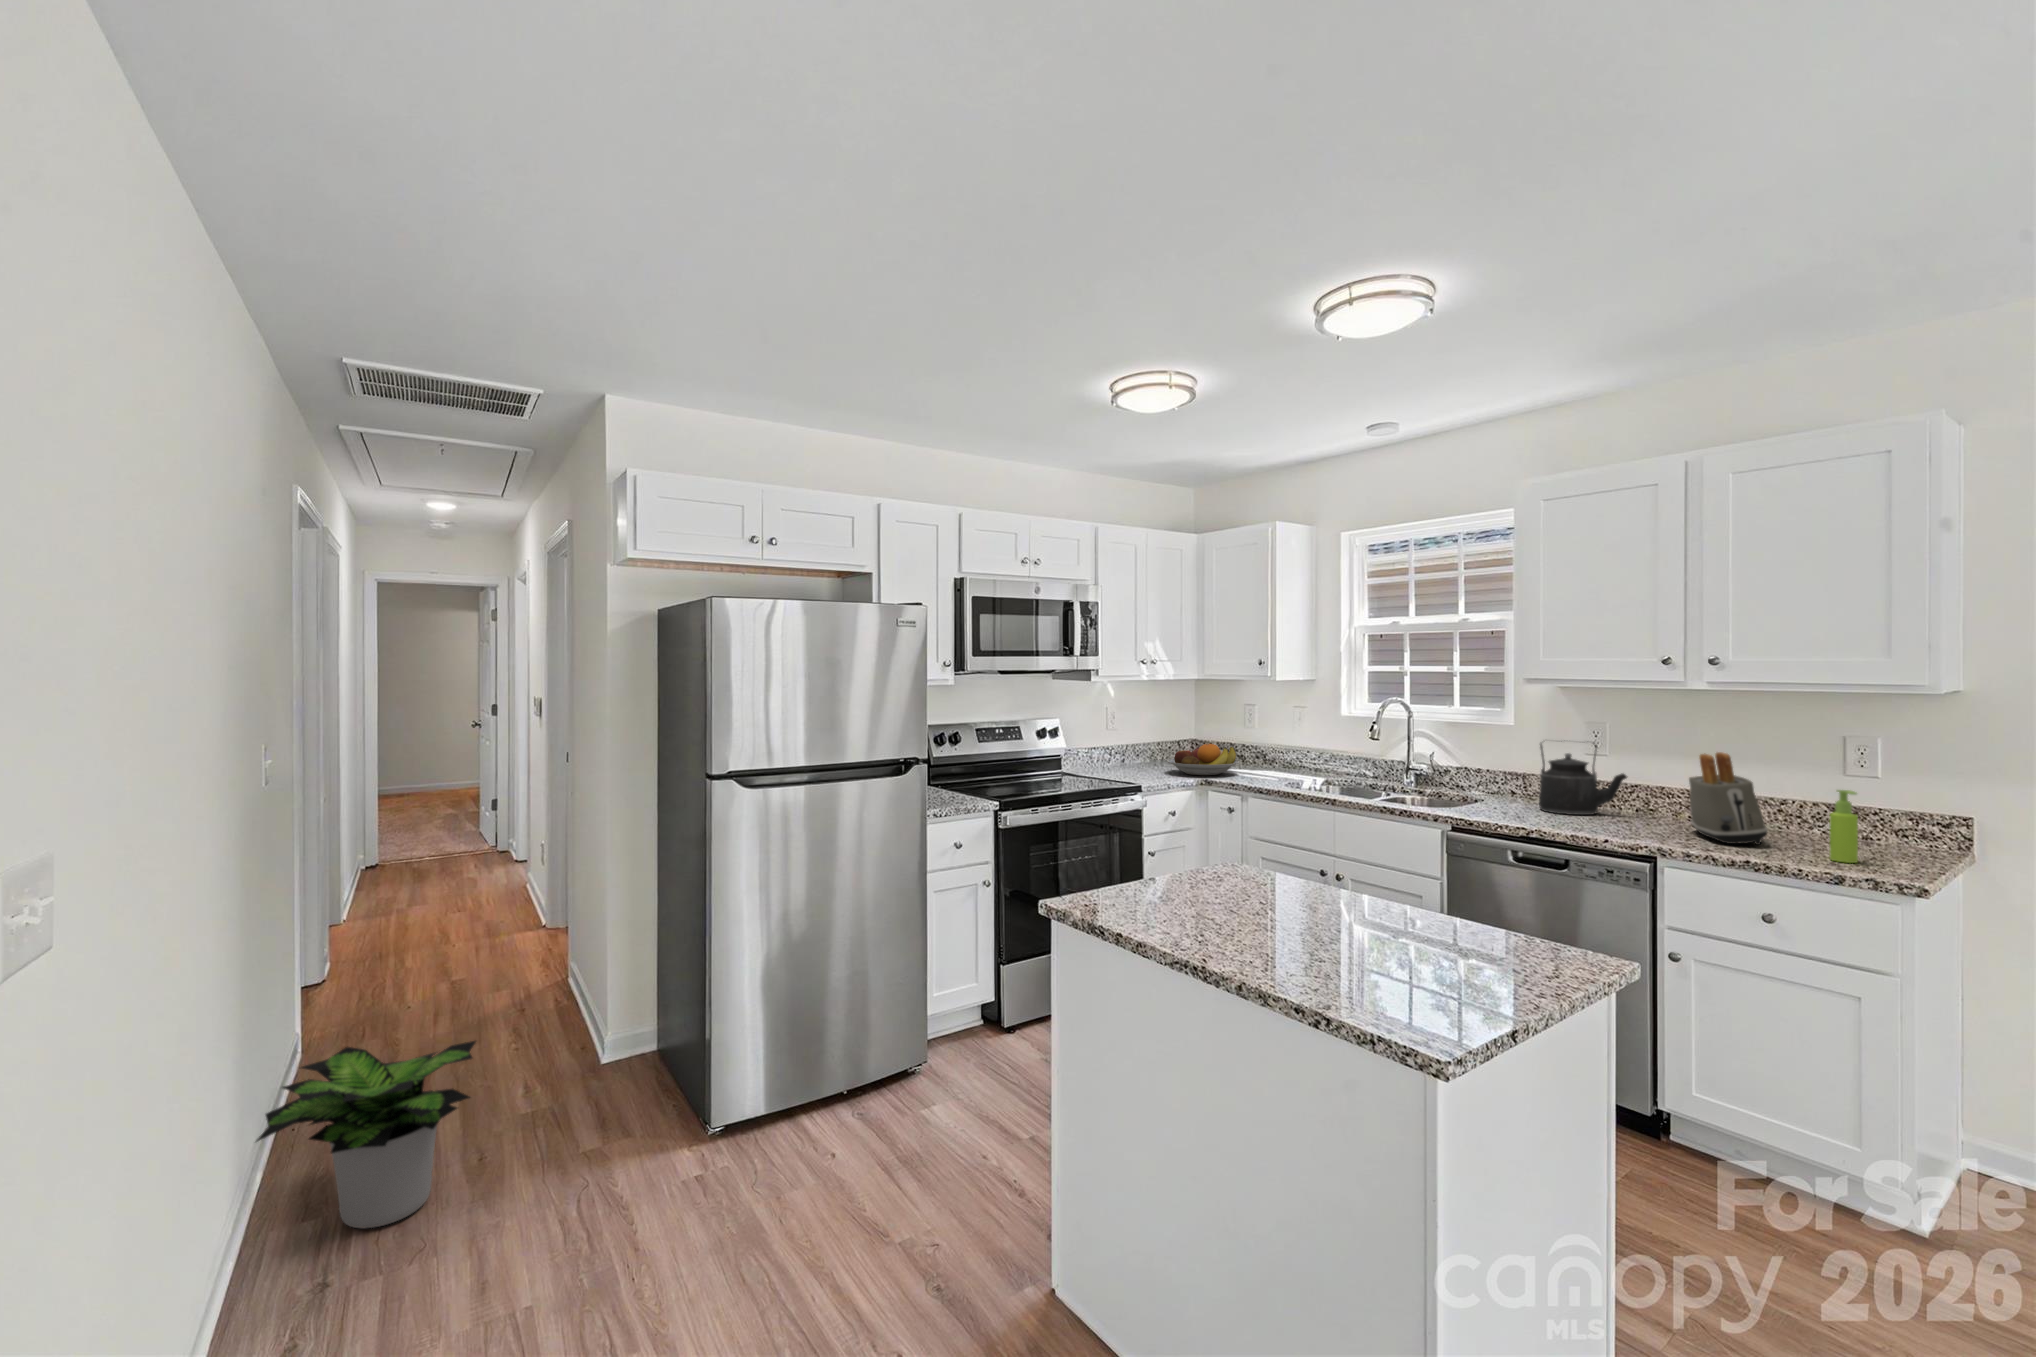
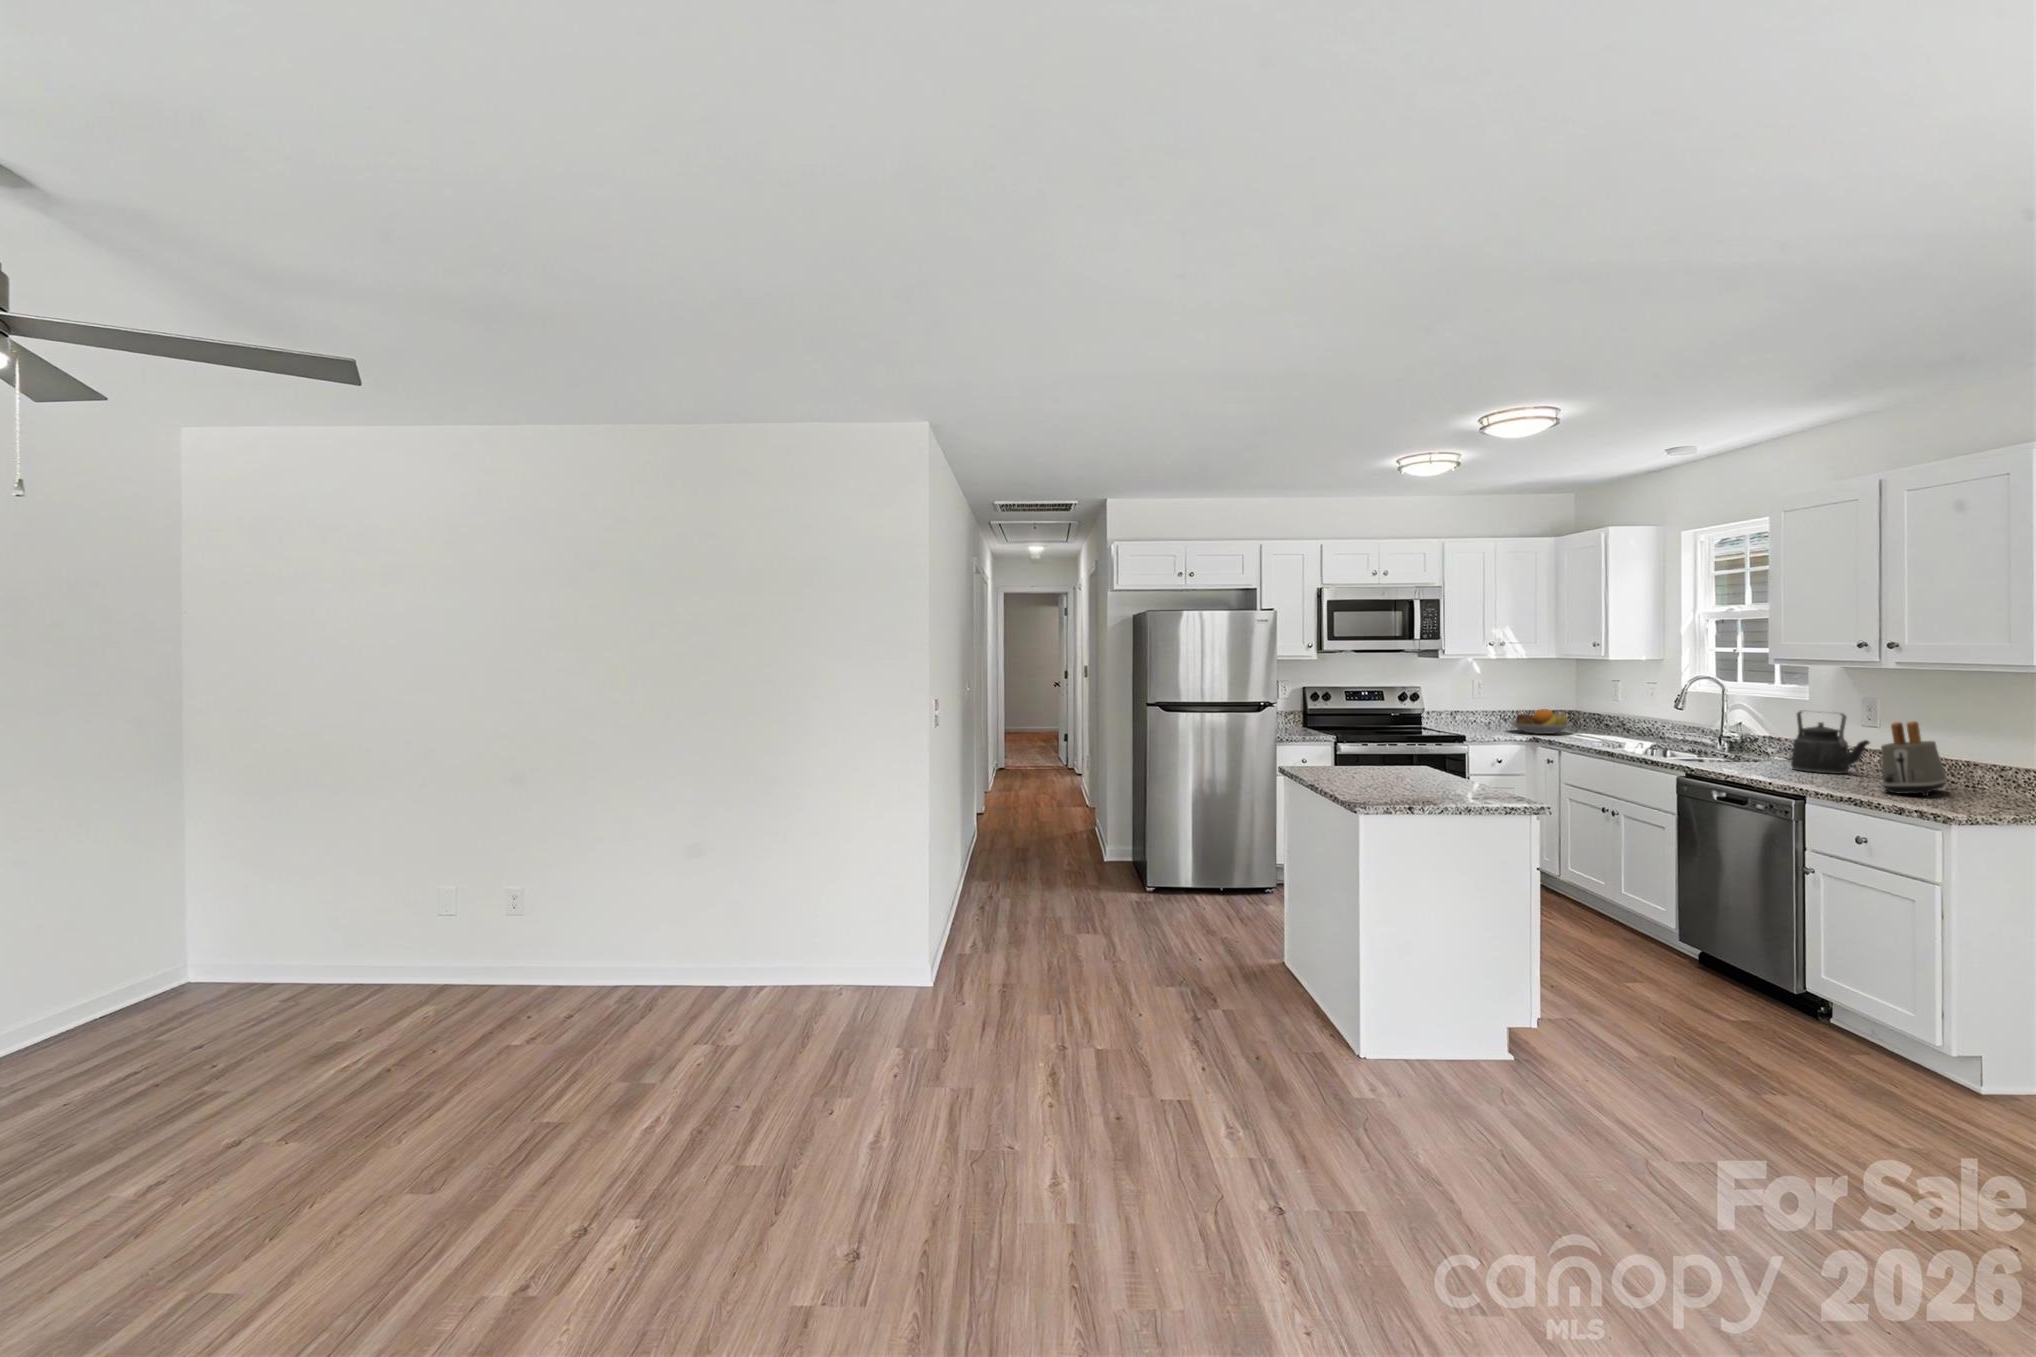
soap dispenser: present [1830,790,1858,863] -> none [1960,751,1986,810]
potted plant: present [256,1041,476,1228] -> none [959,820,1041,895]

